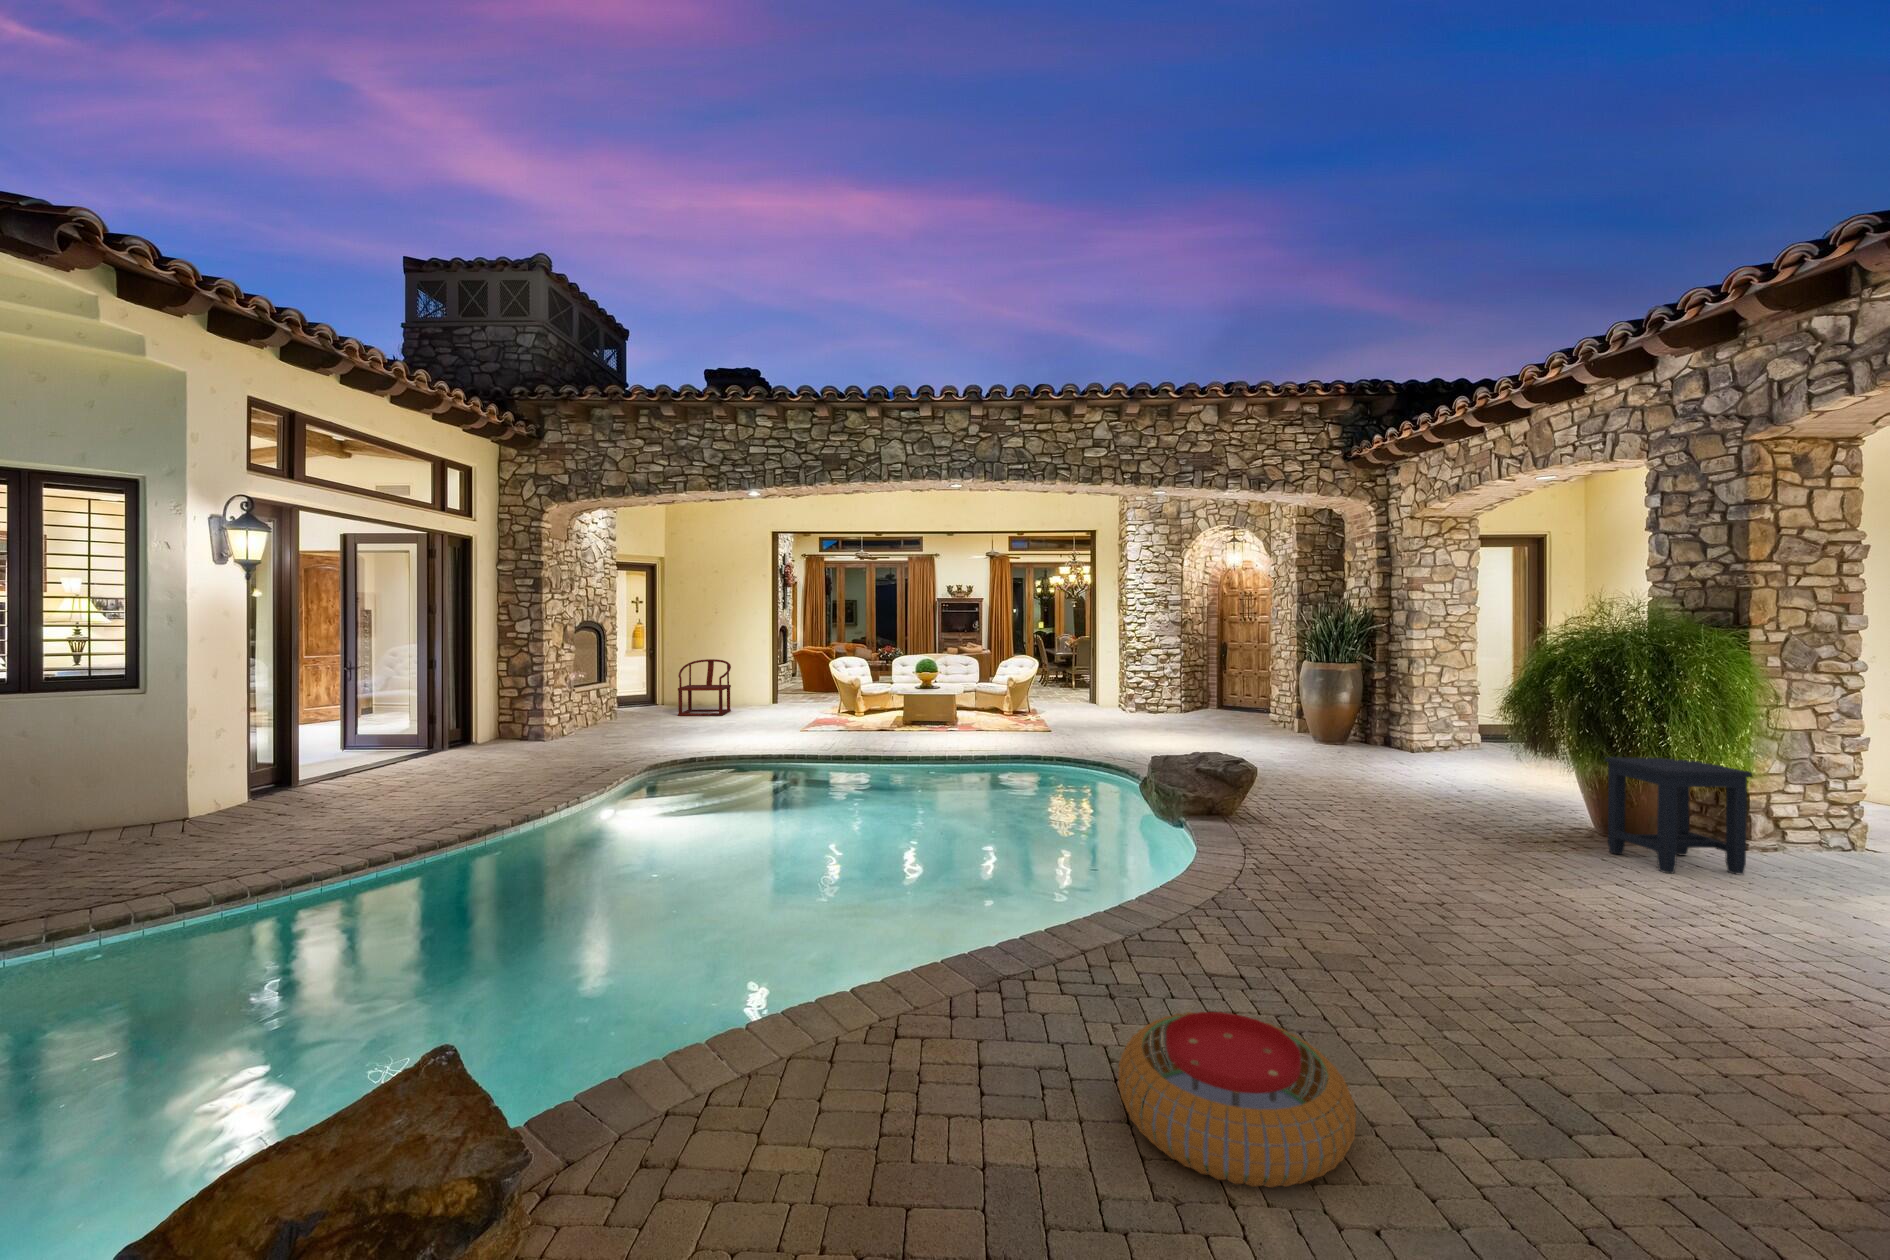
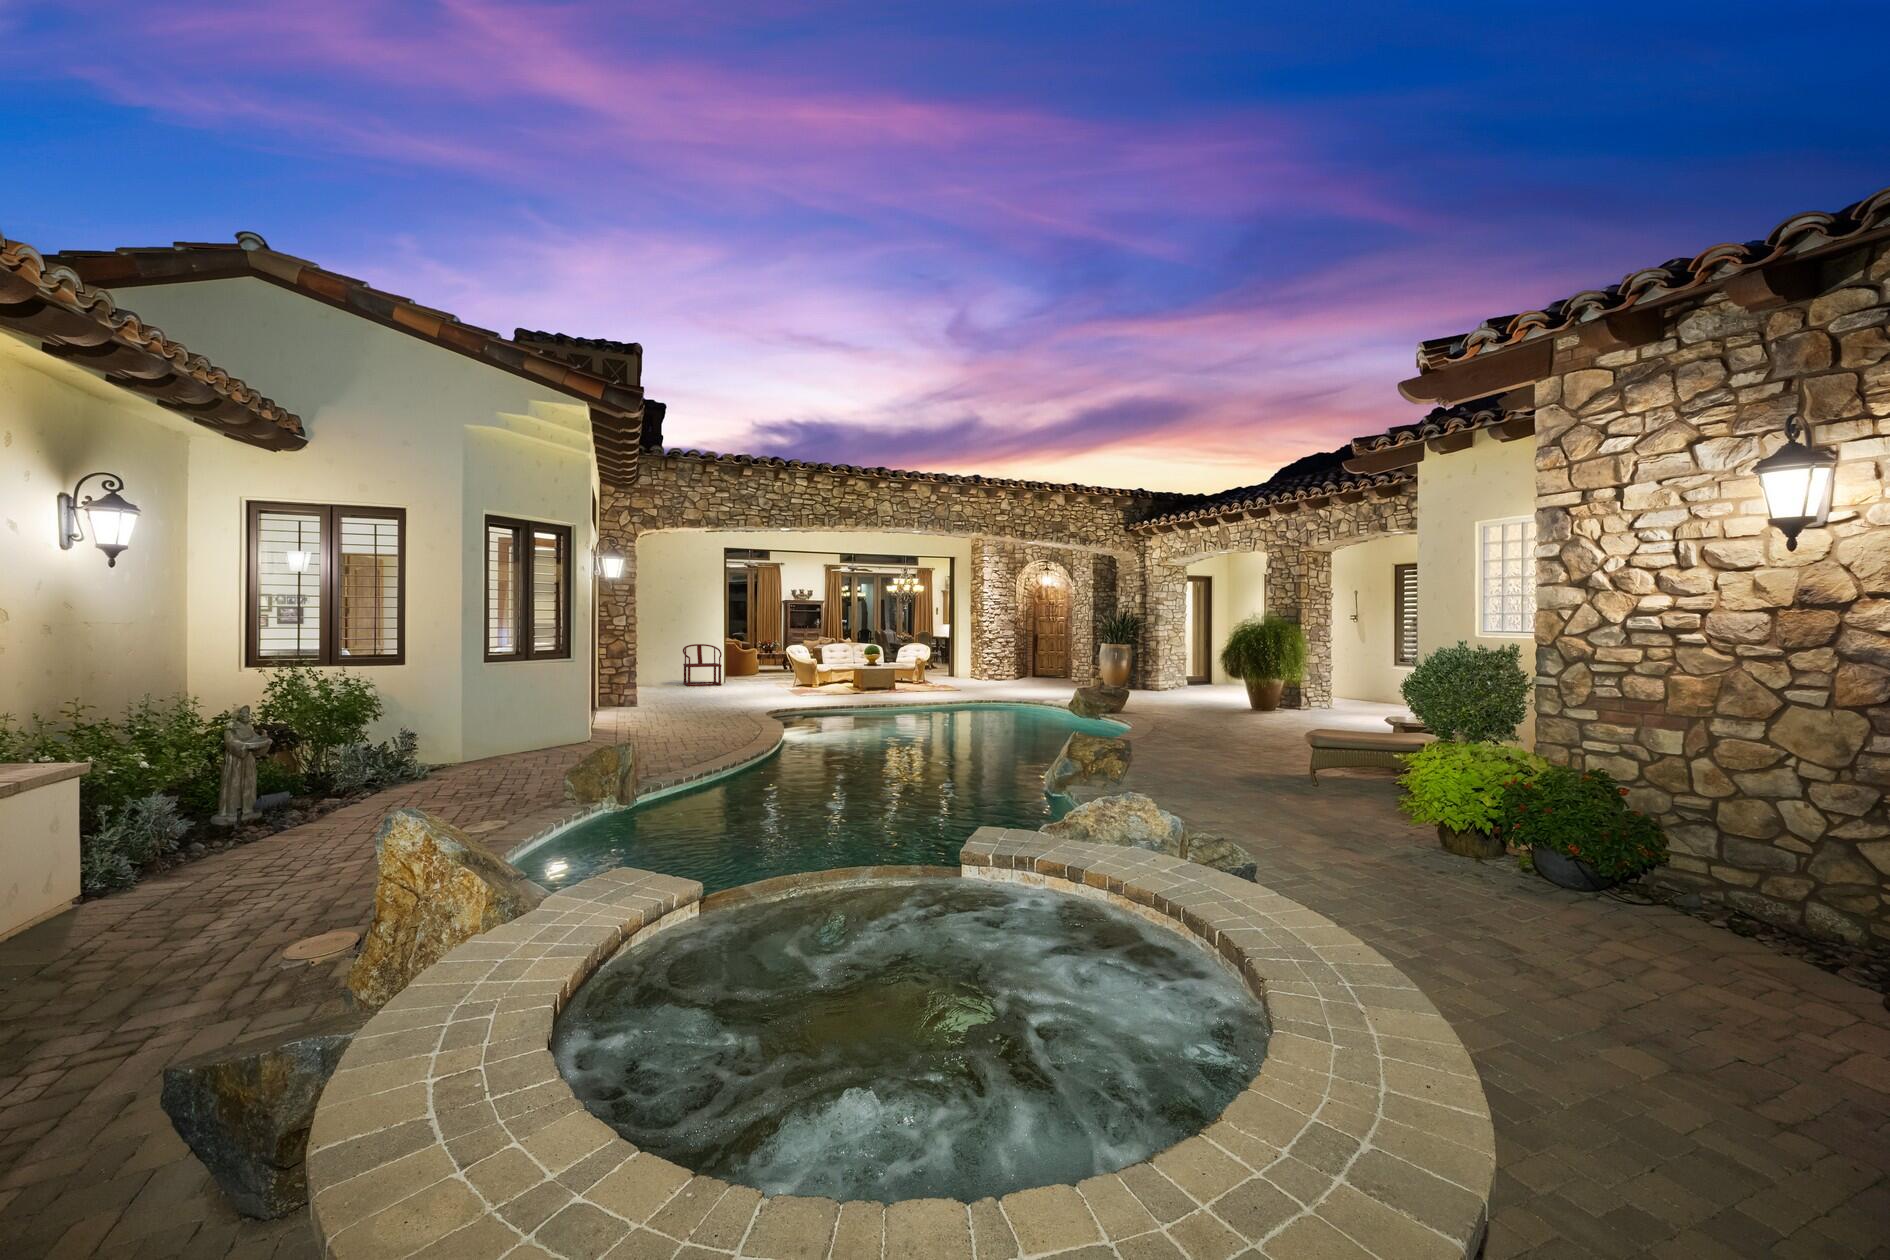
side table: present [1605,757,1752,875] -> none [1260,675,1305,716]
pouf: present [1118,1012,1356,1188] -> none [1196,728,1258,755]

